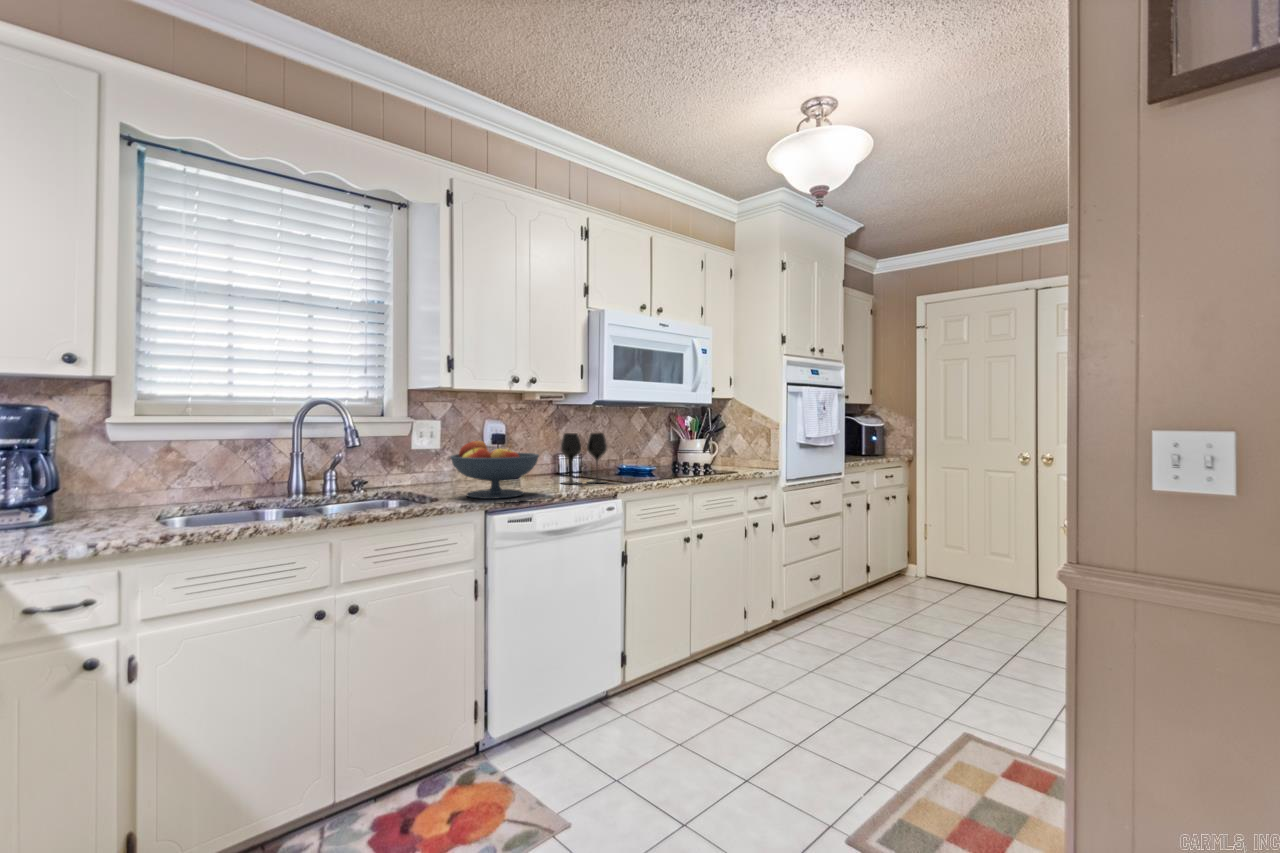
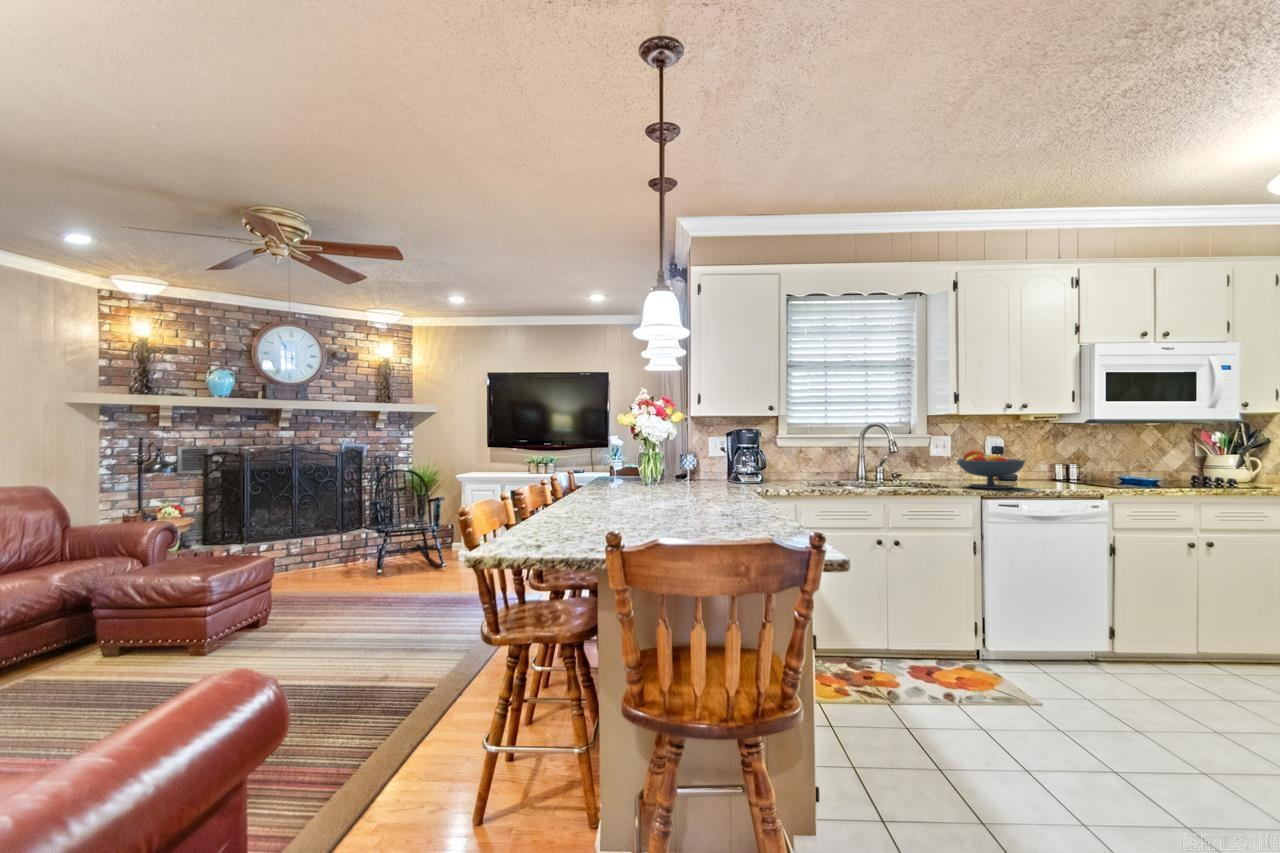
wine glass: present [561,433,607,484] -> none [1051,446,1099,487]

